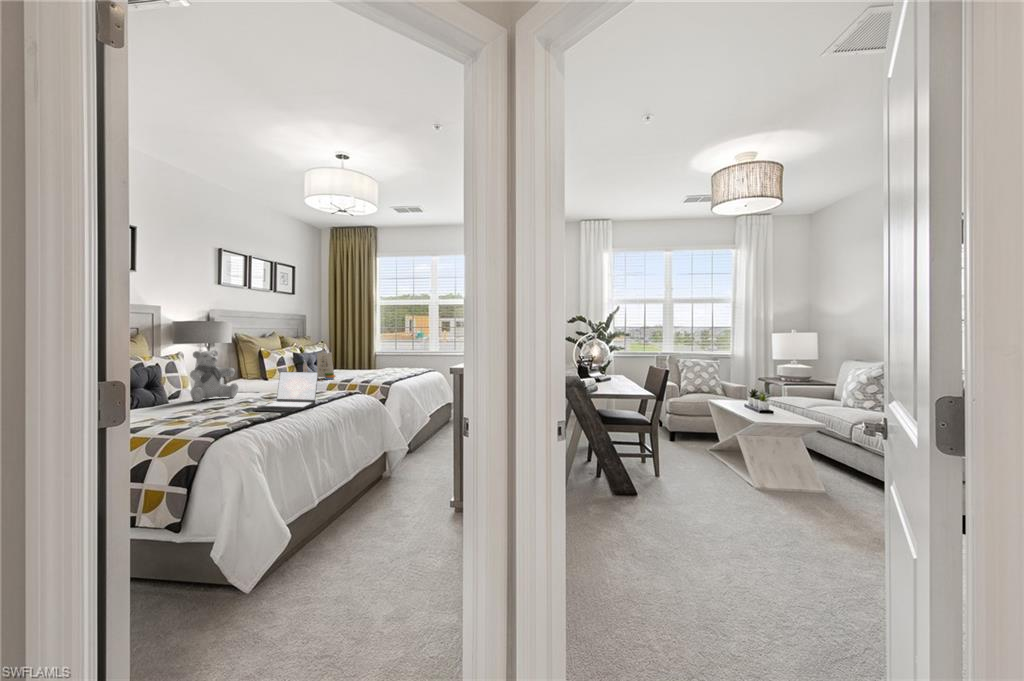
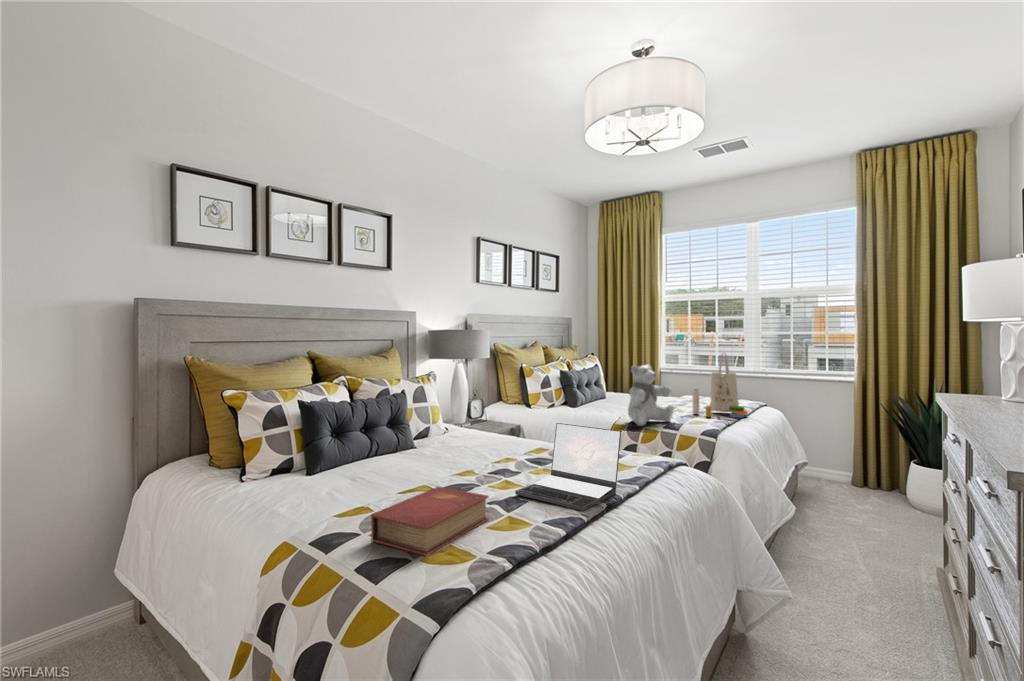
tote bag: present [303,340,335,381] -> present [693,353,747,421]
teddy bear: present [190,350,238,402] -> present [628,364,674,426]
book: none [157,406,235,430] -> present [371,487,489,556]

